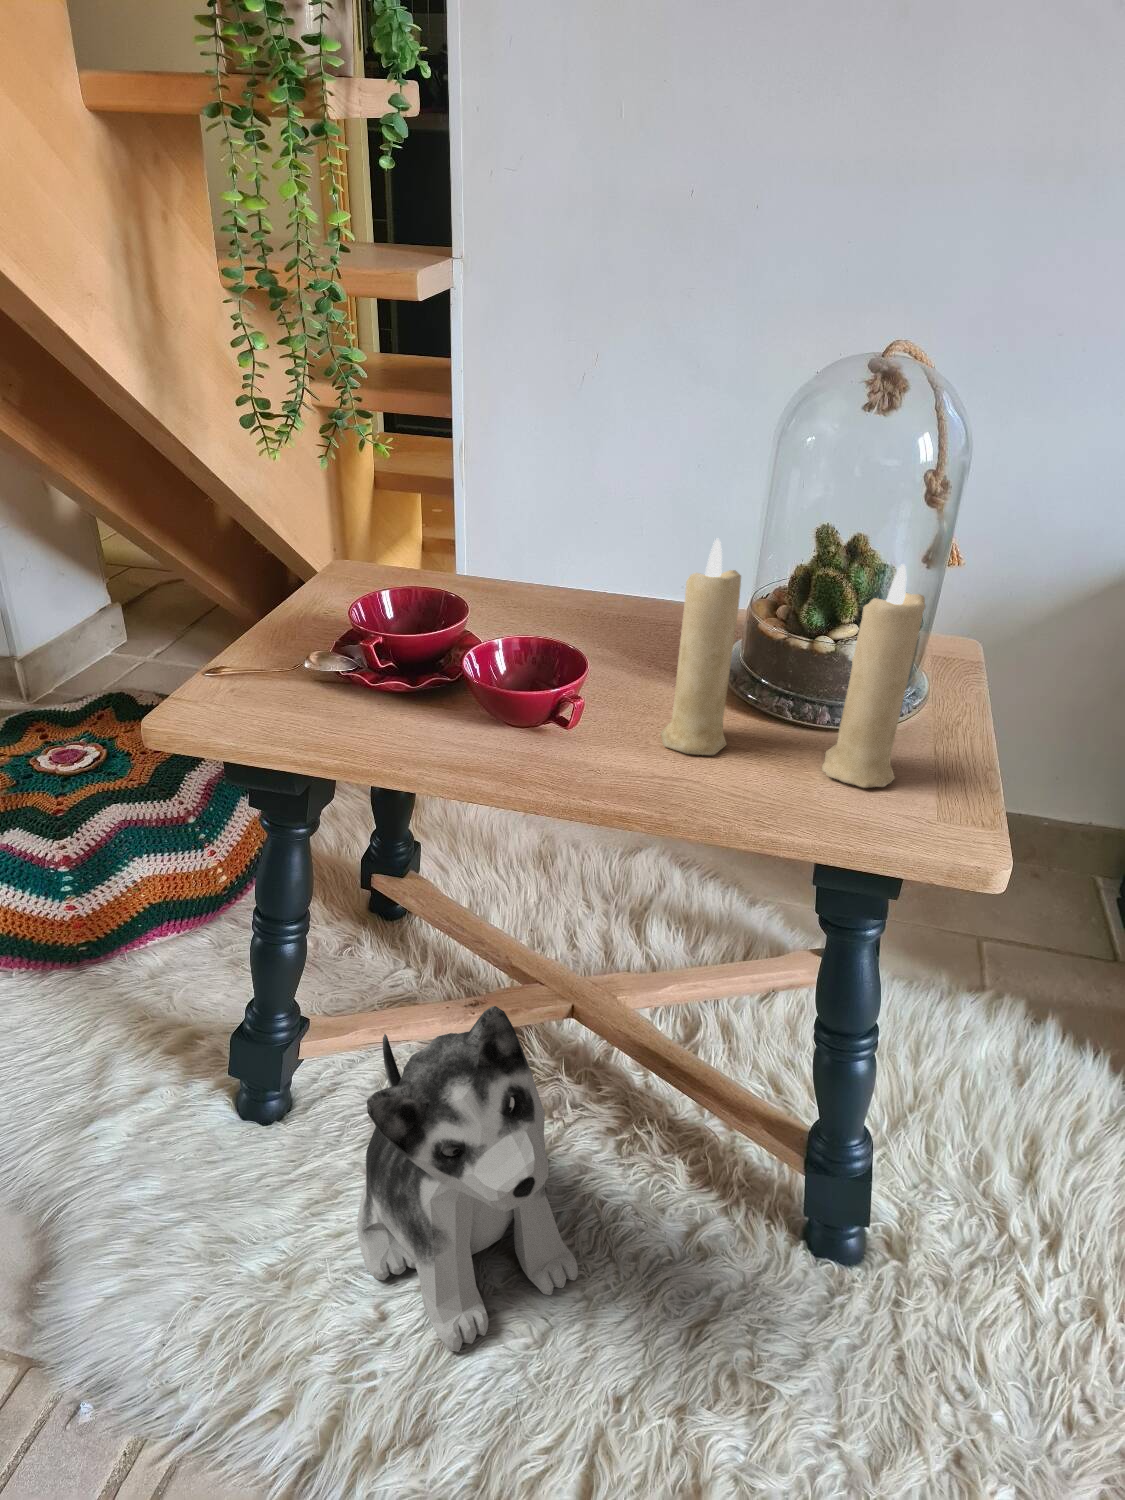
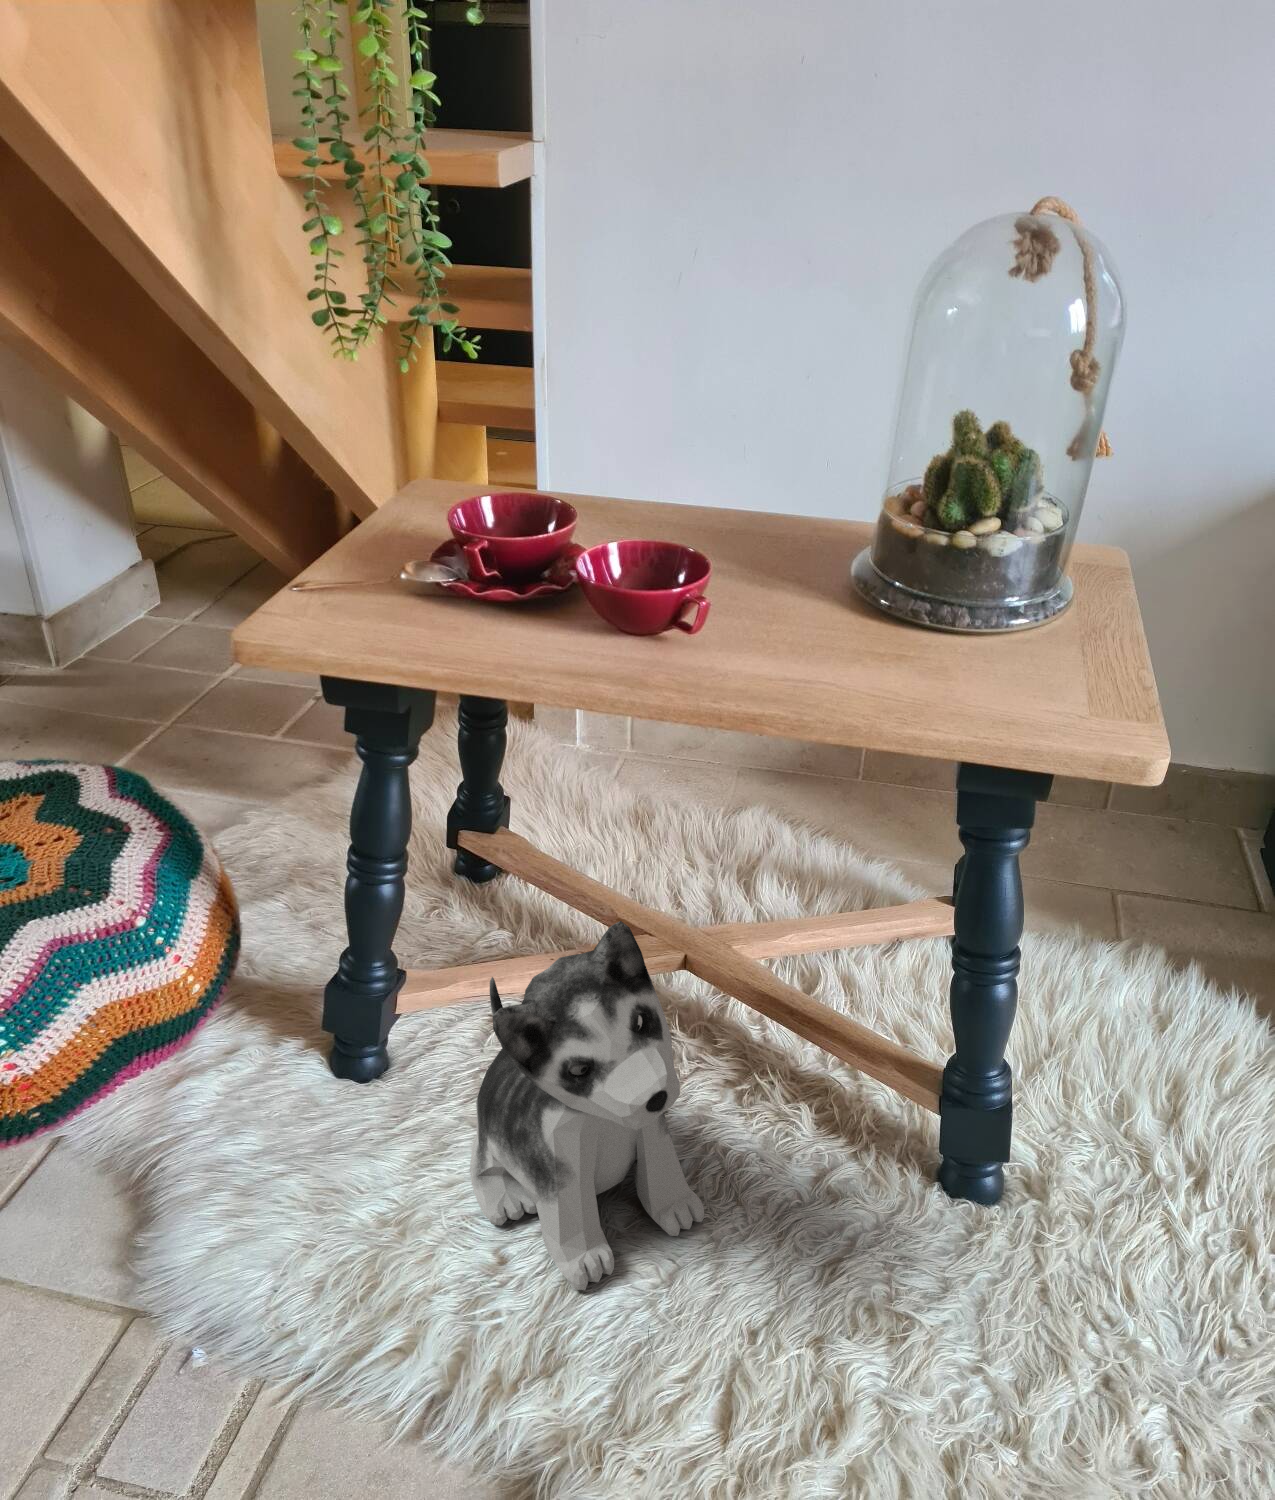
candle: present [660,539,926,788] -> none [783,421,1070,691]

